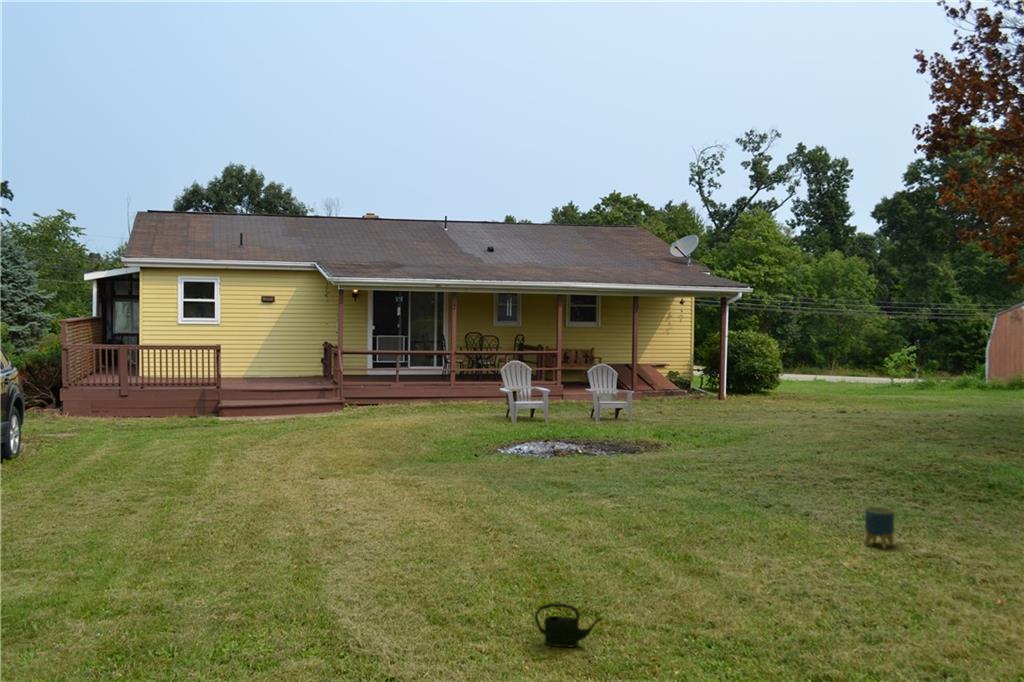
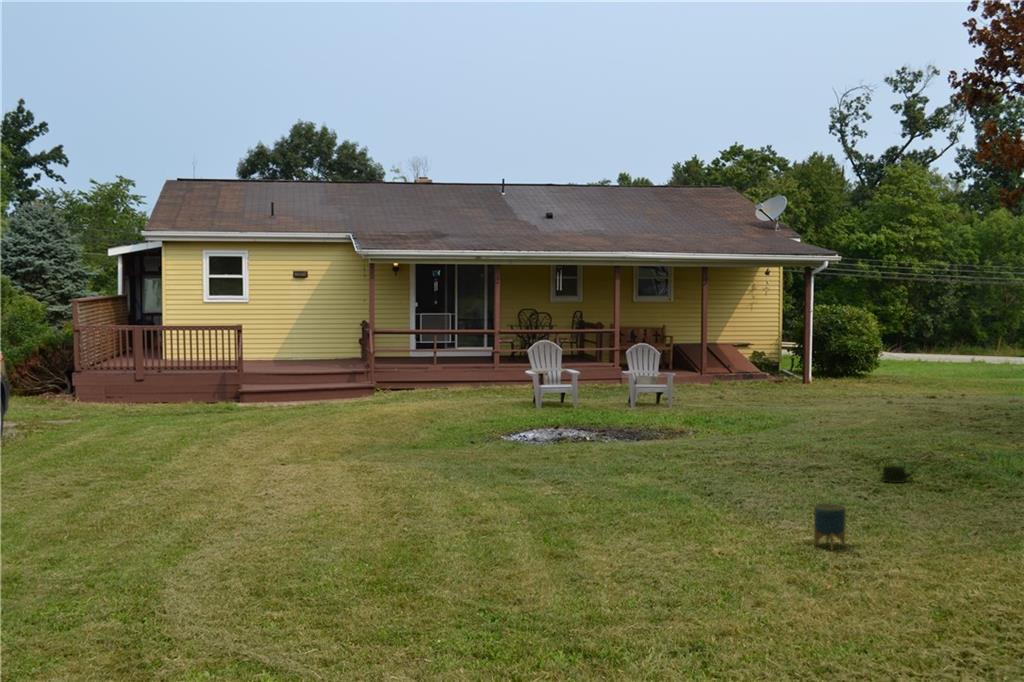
watering can: present [535,604,602,647] -> present [879,460,914,483]

